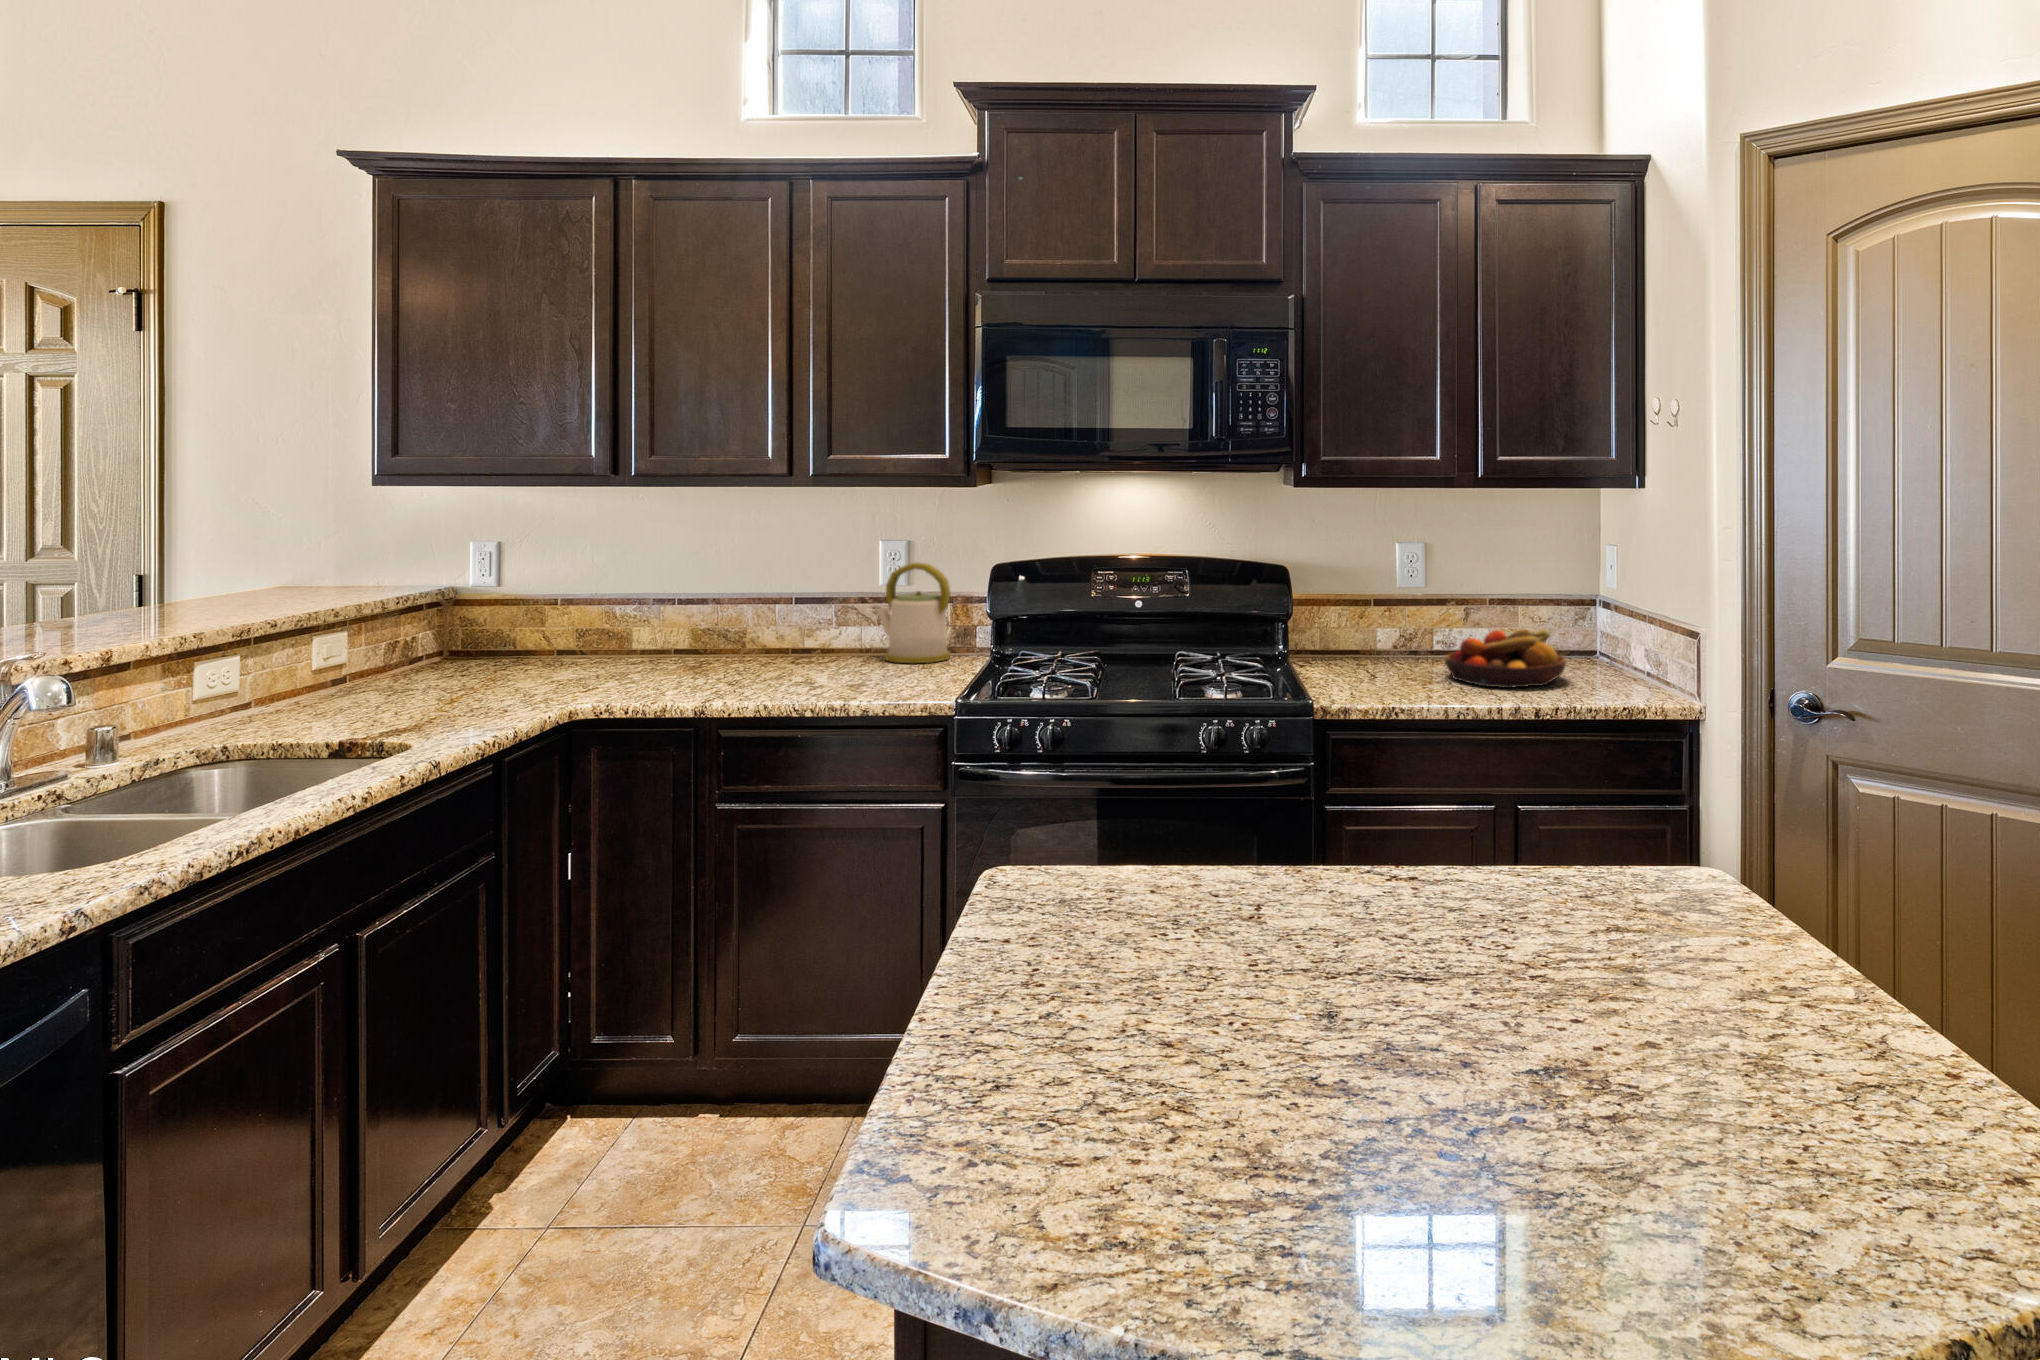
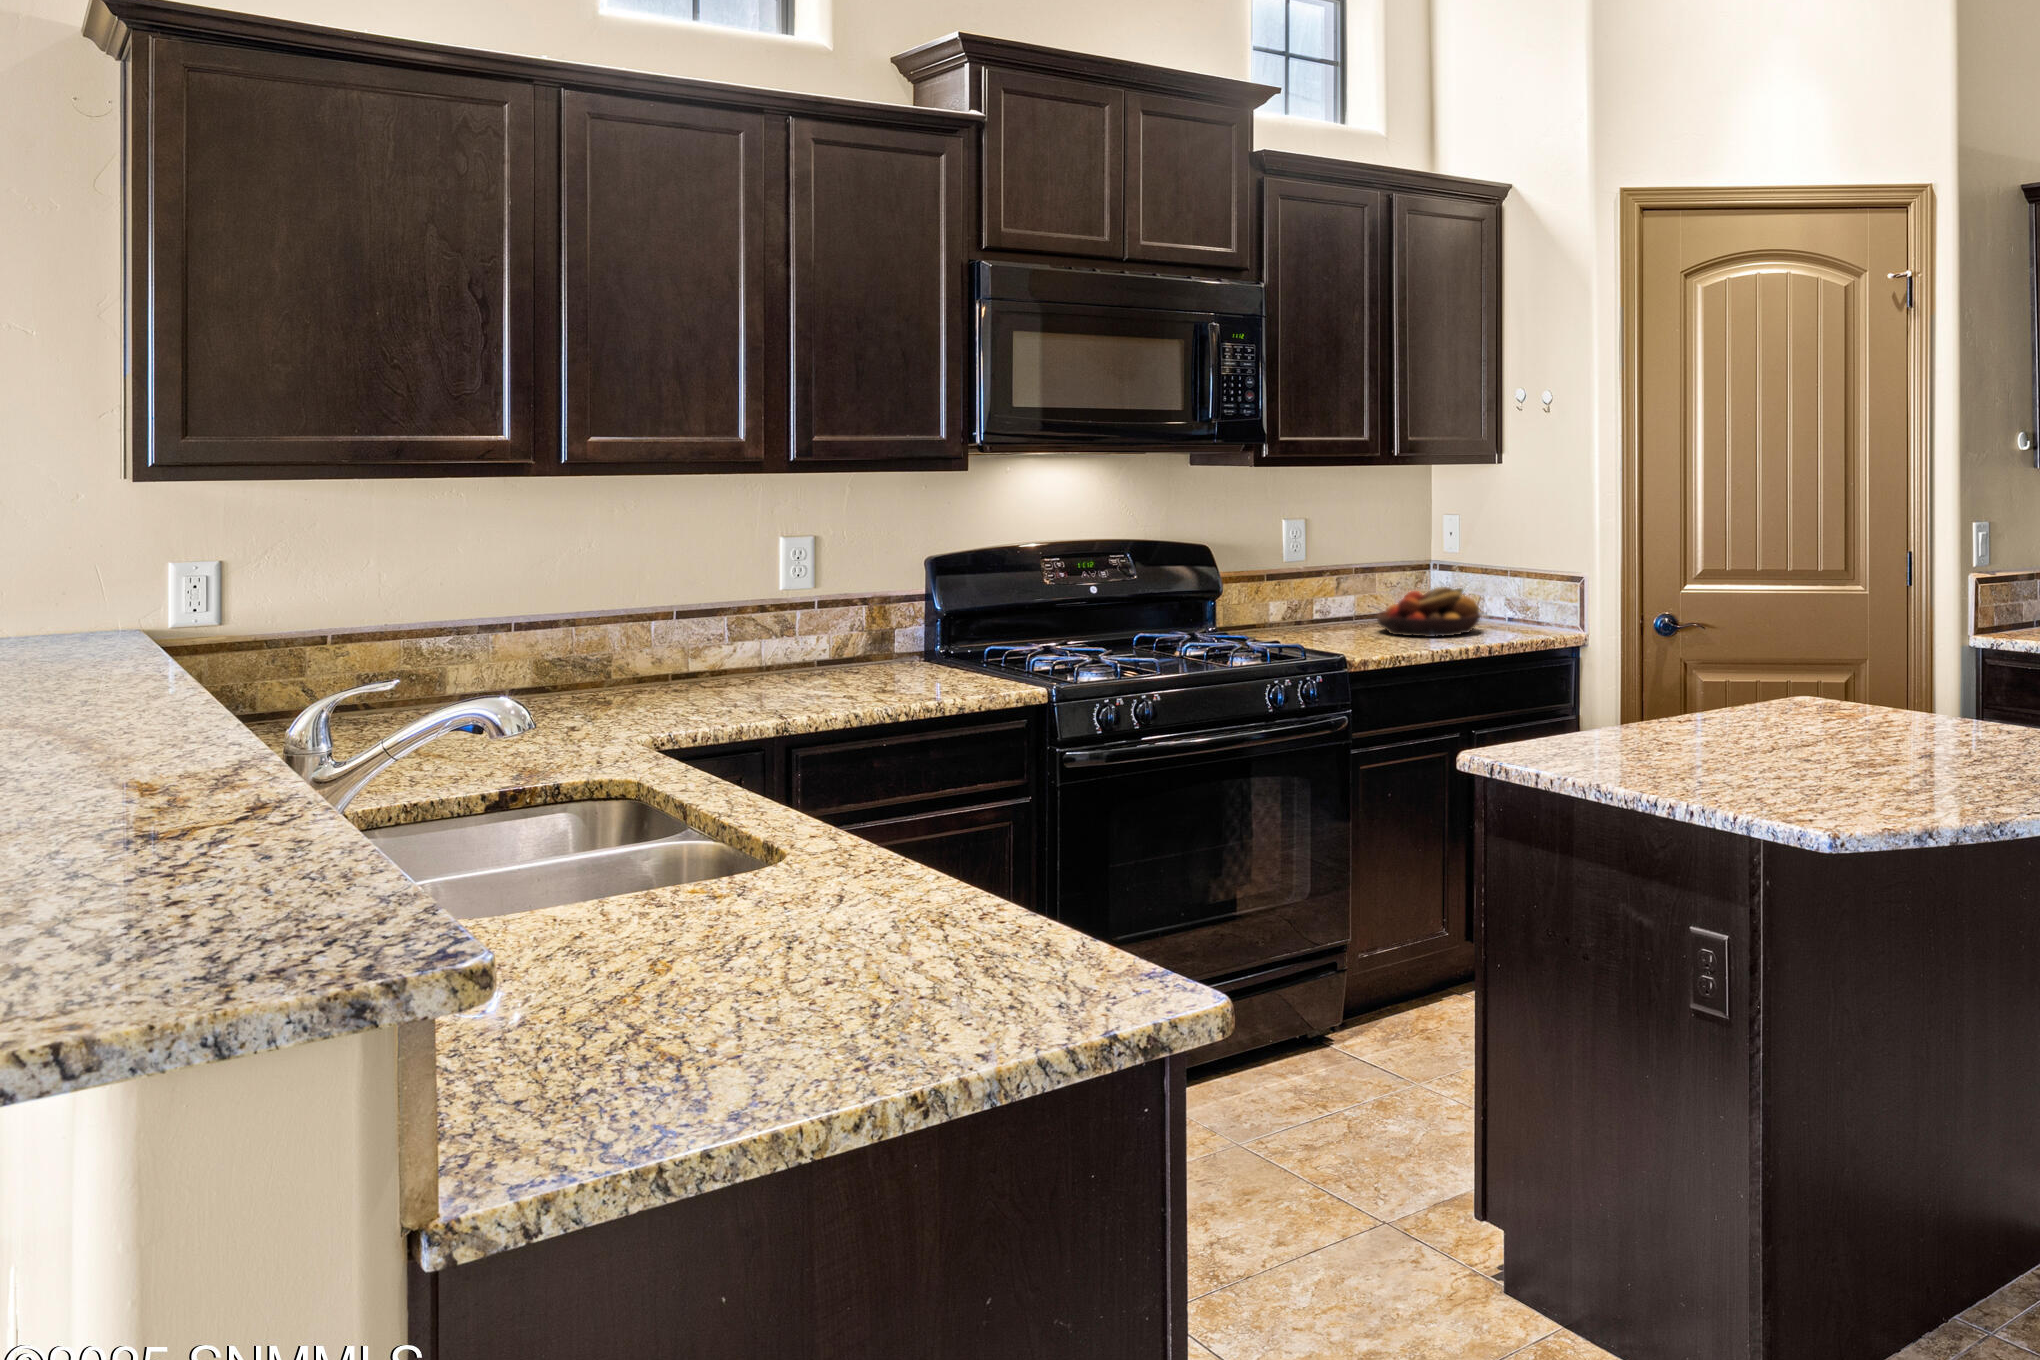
kettle: present [877,563,950,663] -> none [802,558,900,673]

